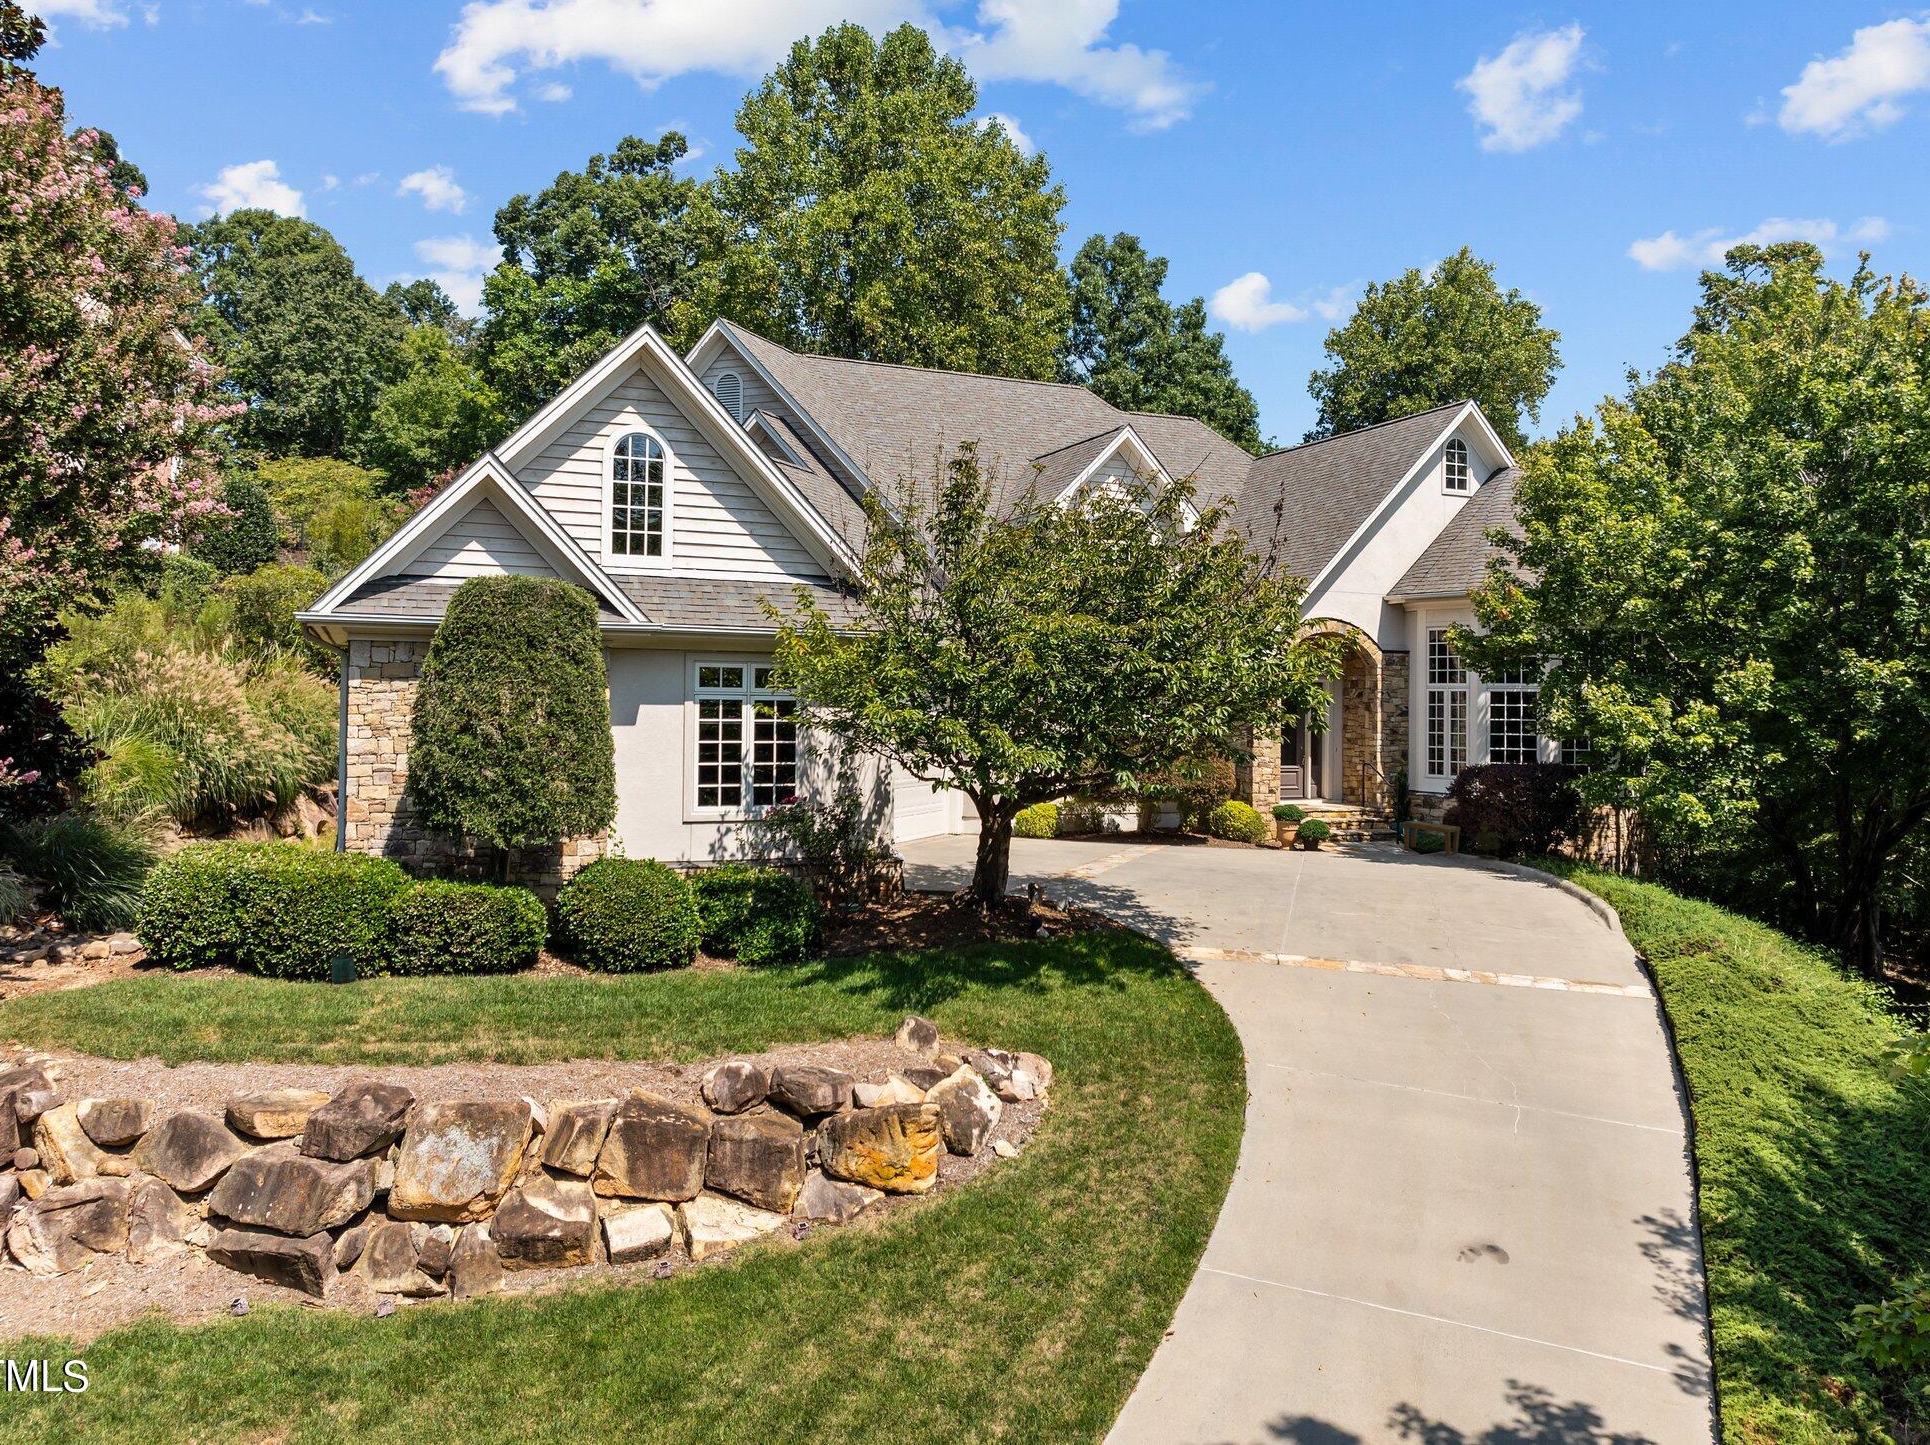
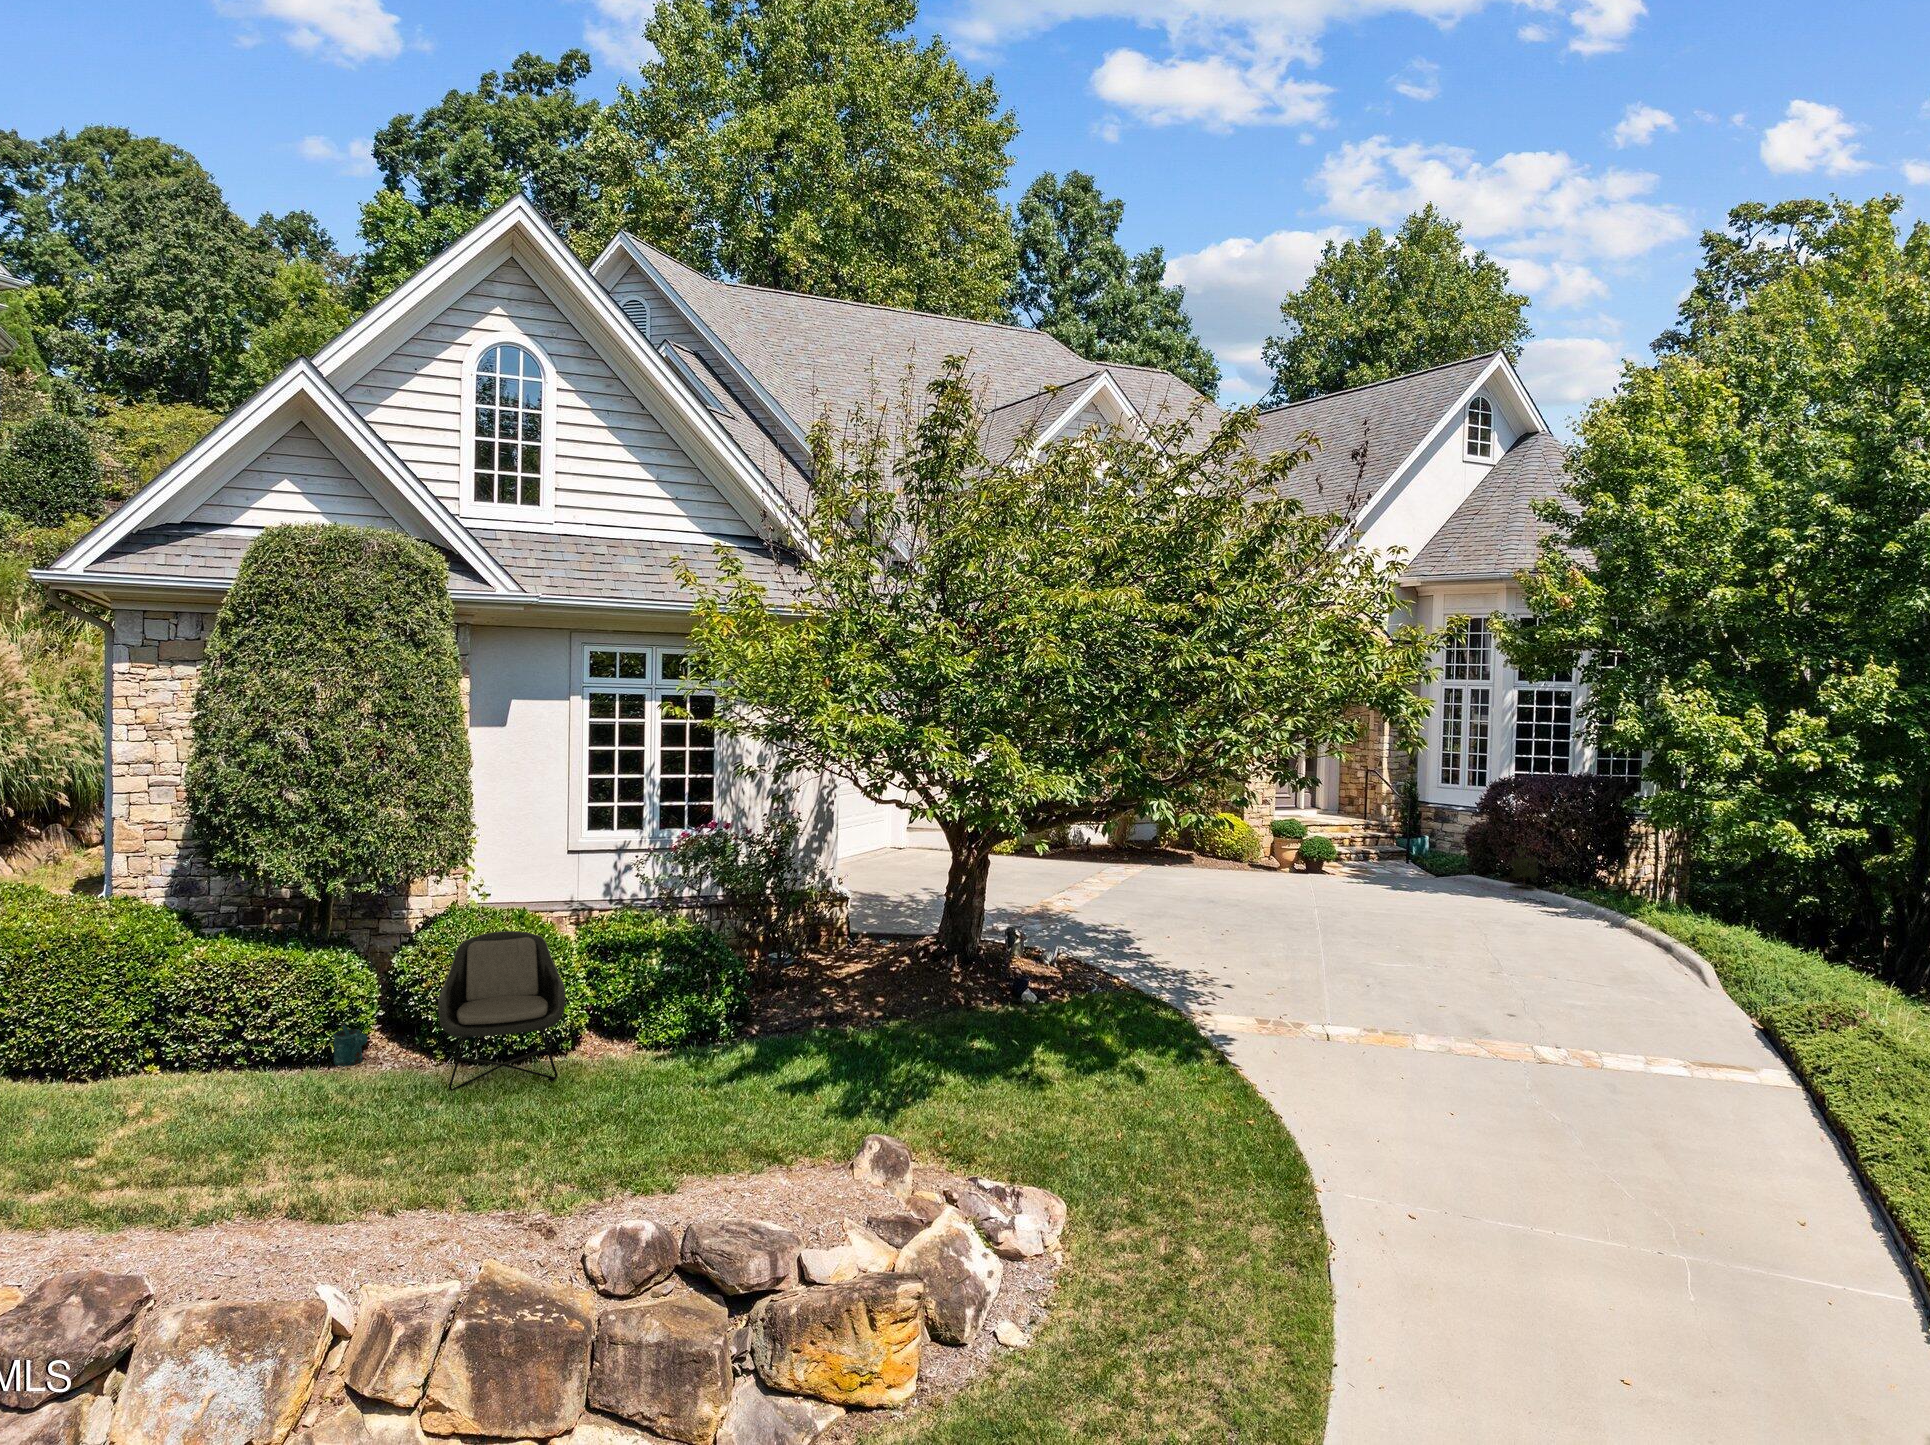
bench: present [1403,820,1461,856] -> none [1423,841,1491,886]
lounge chair: none [593,875,686,992] -> present [438,931,565,1091]
watering can: present [331,949,355,983] -> present [333,1022,367,1066]

